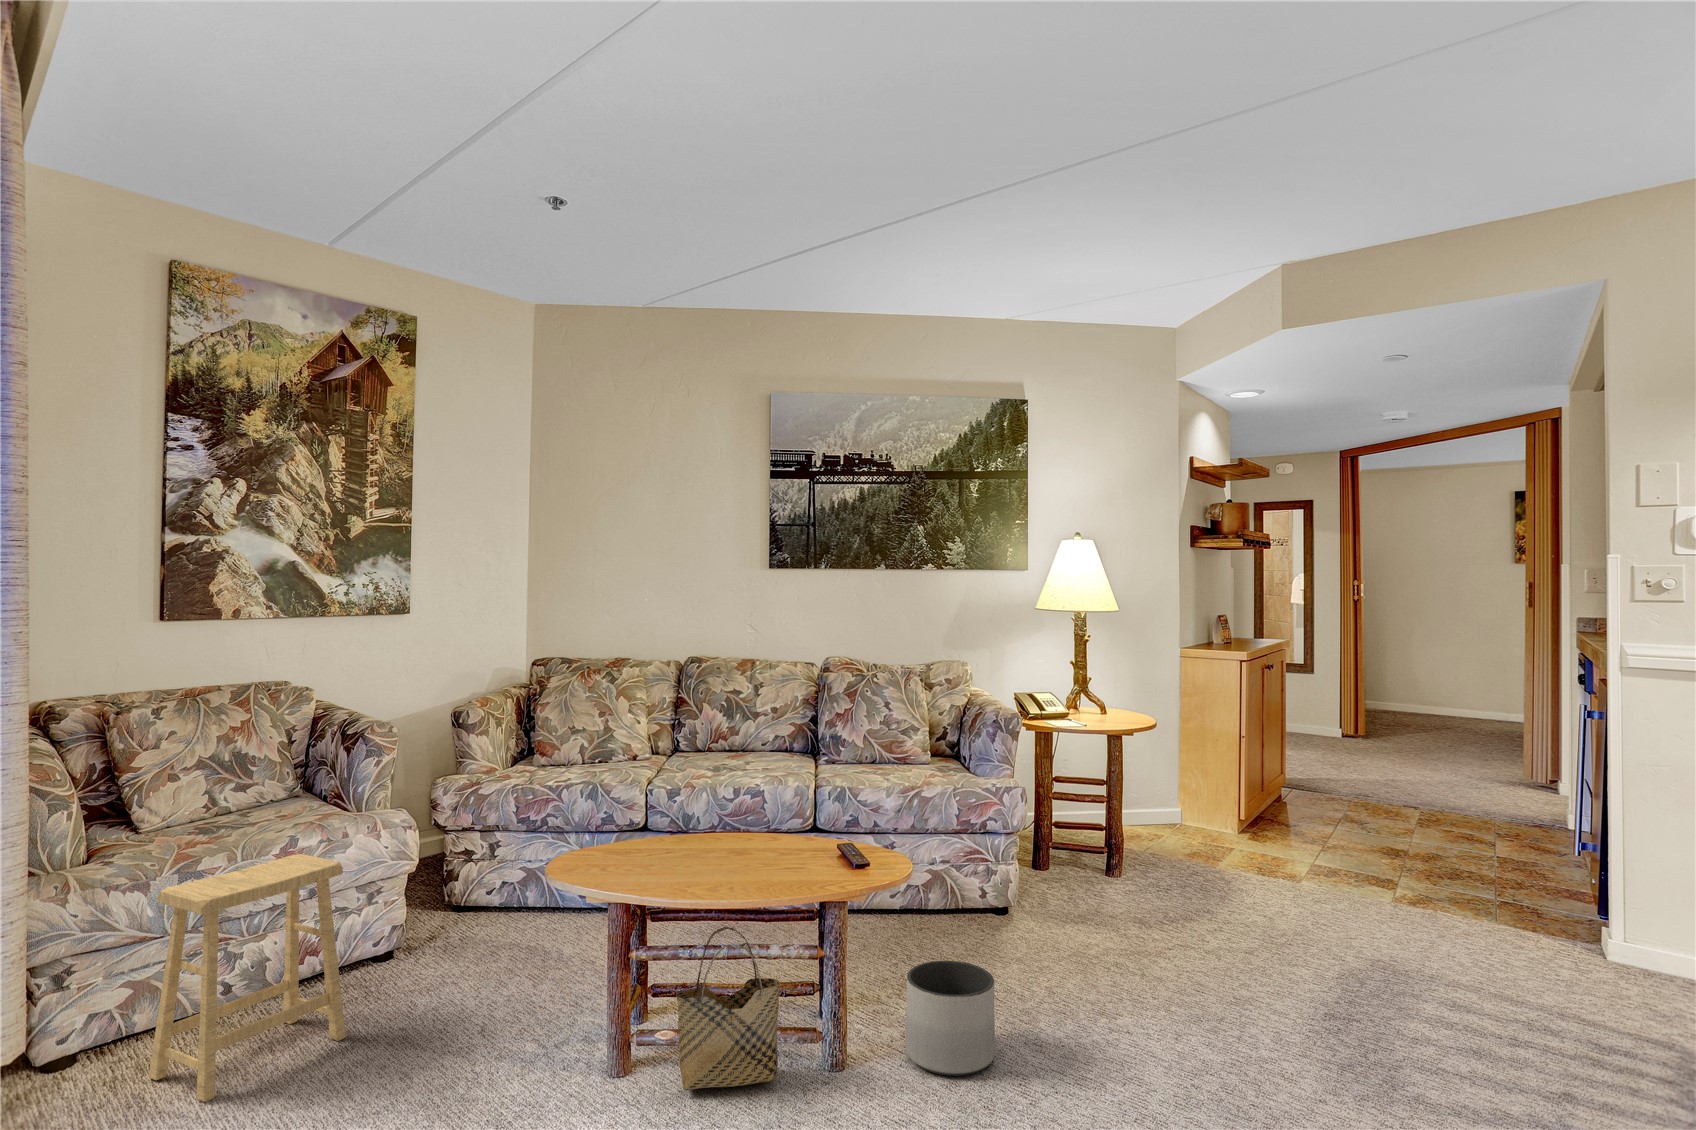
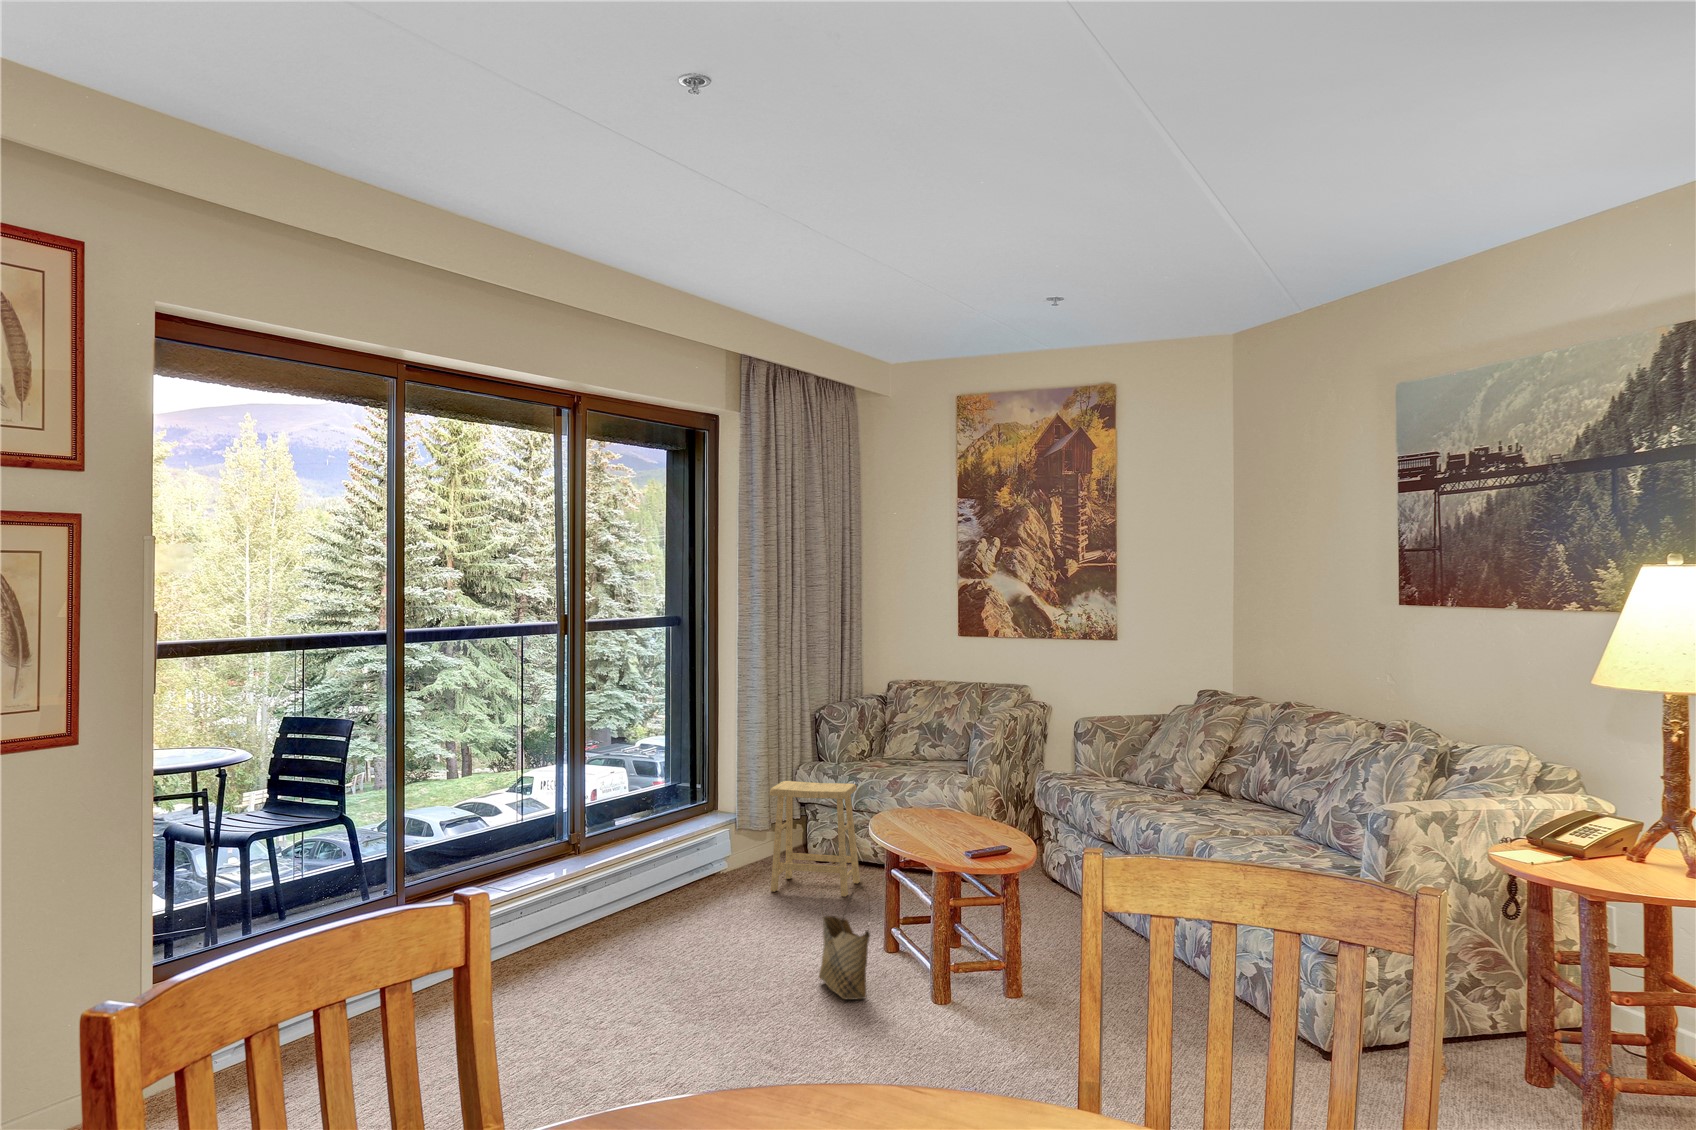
planter: present [906,961,995,1076] -> none [882,975,958,1070]

